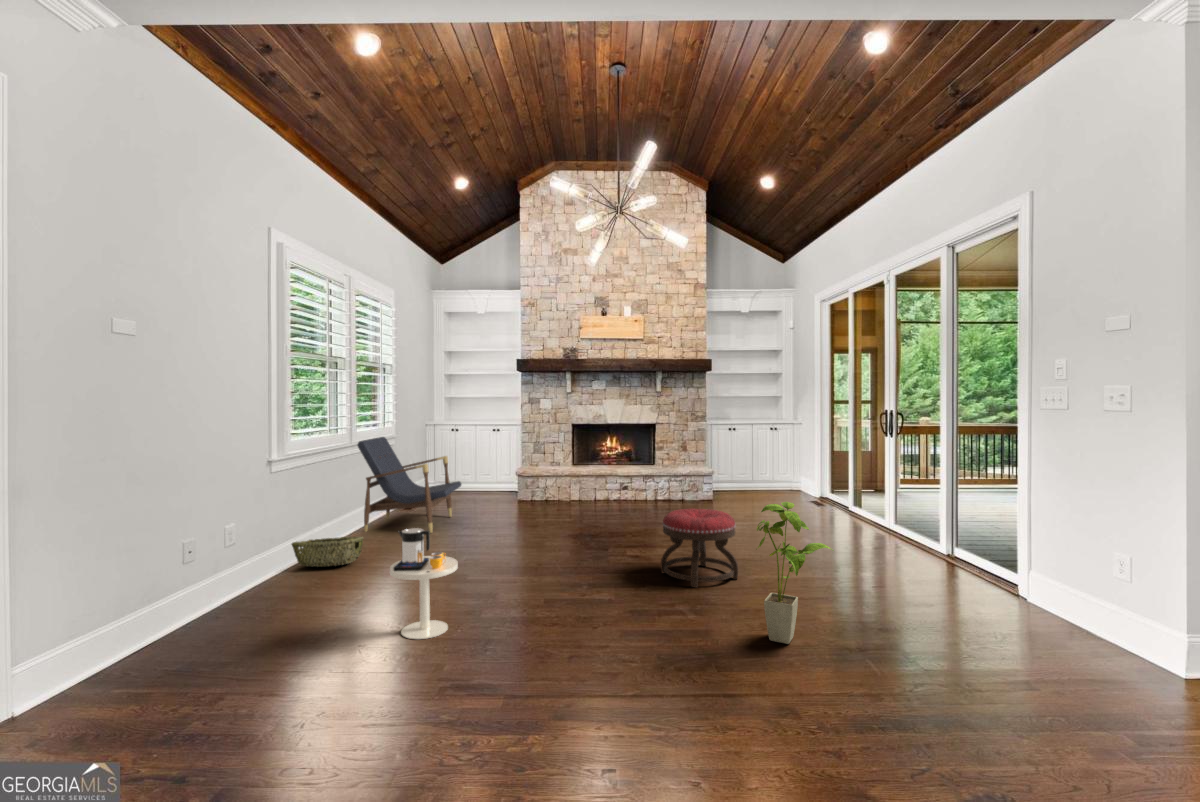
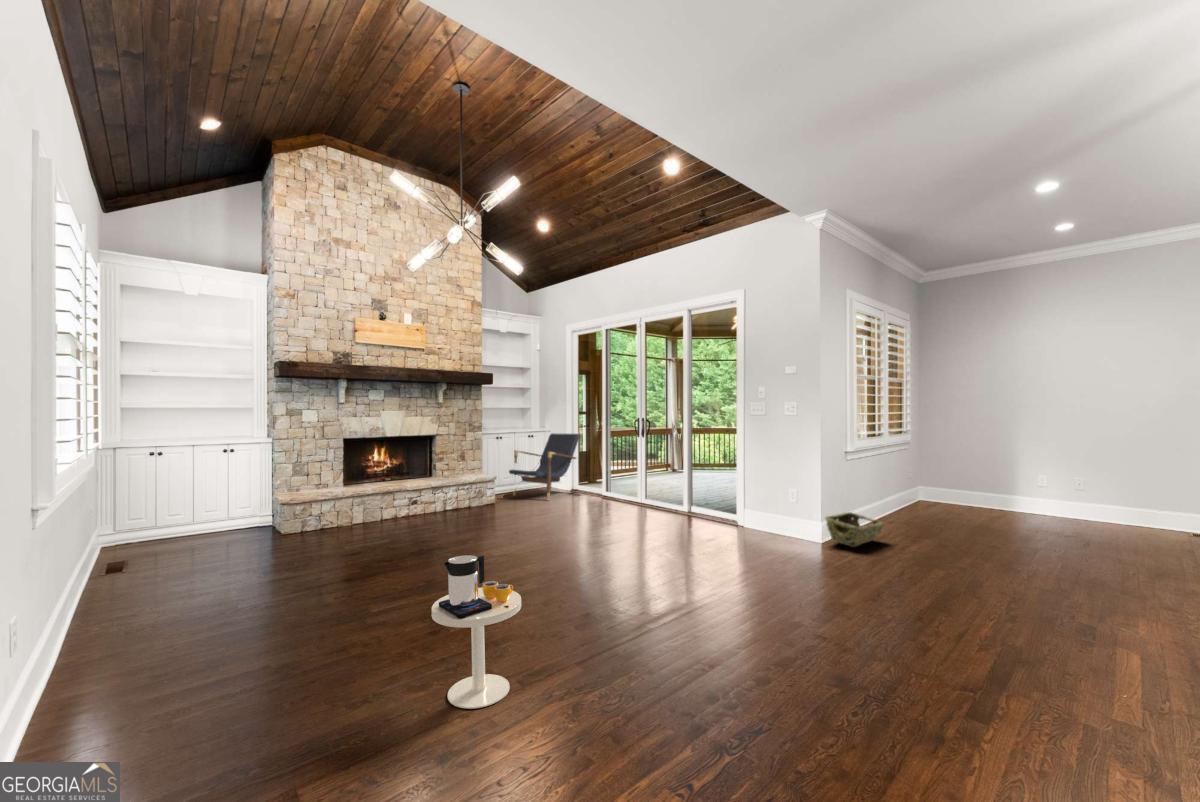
lounge chair: present [358,437,461,533] -> present [509,433,579,500]
house plant: present [757,502,834,644] -> none [733,471,794,588]
ottoman: present [661,508,738,588] -> none [582,498,649,570]
woven basket: present [292,537,363,567] -> present [825,512,883,547]

